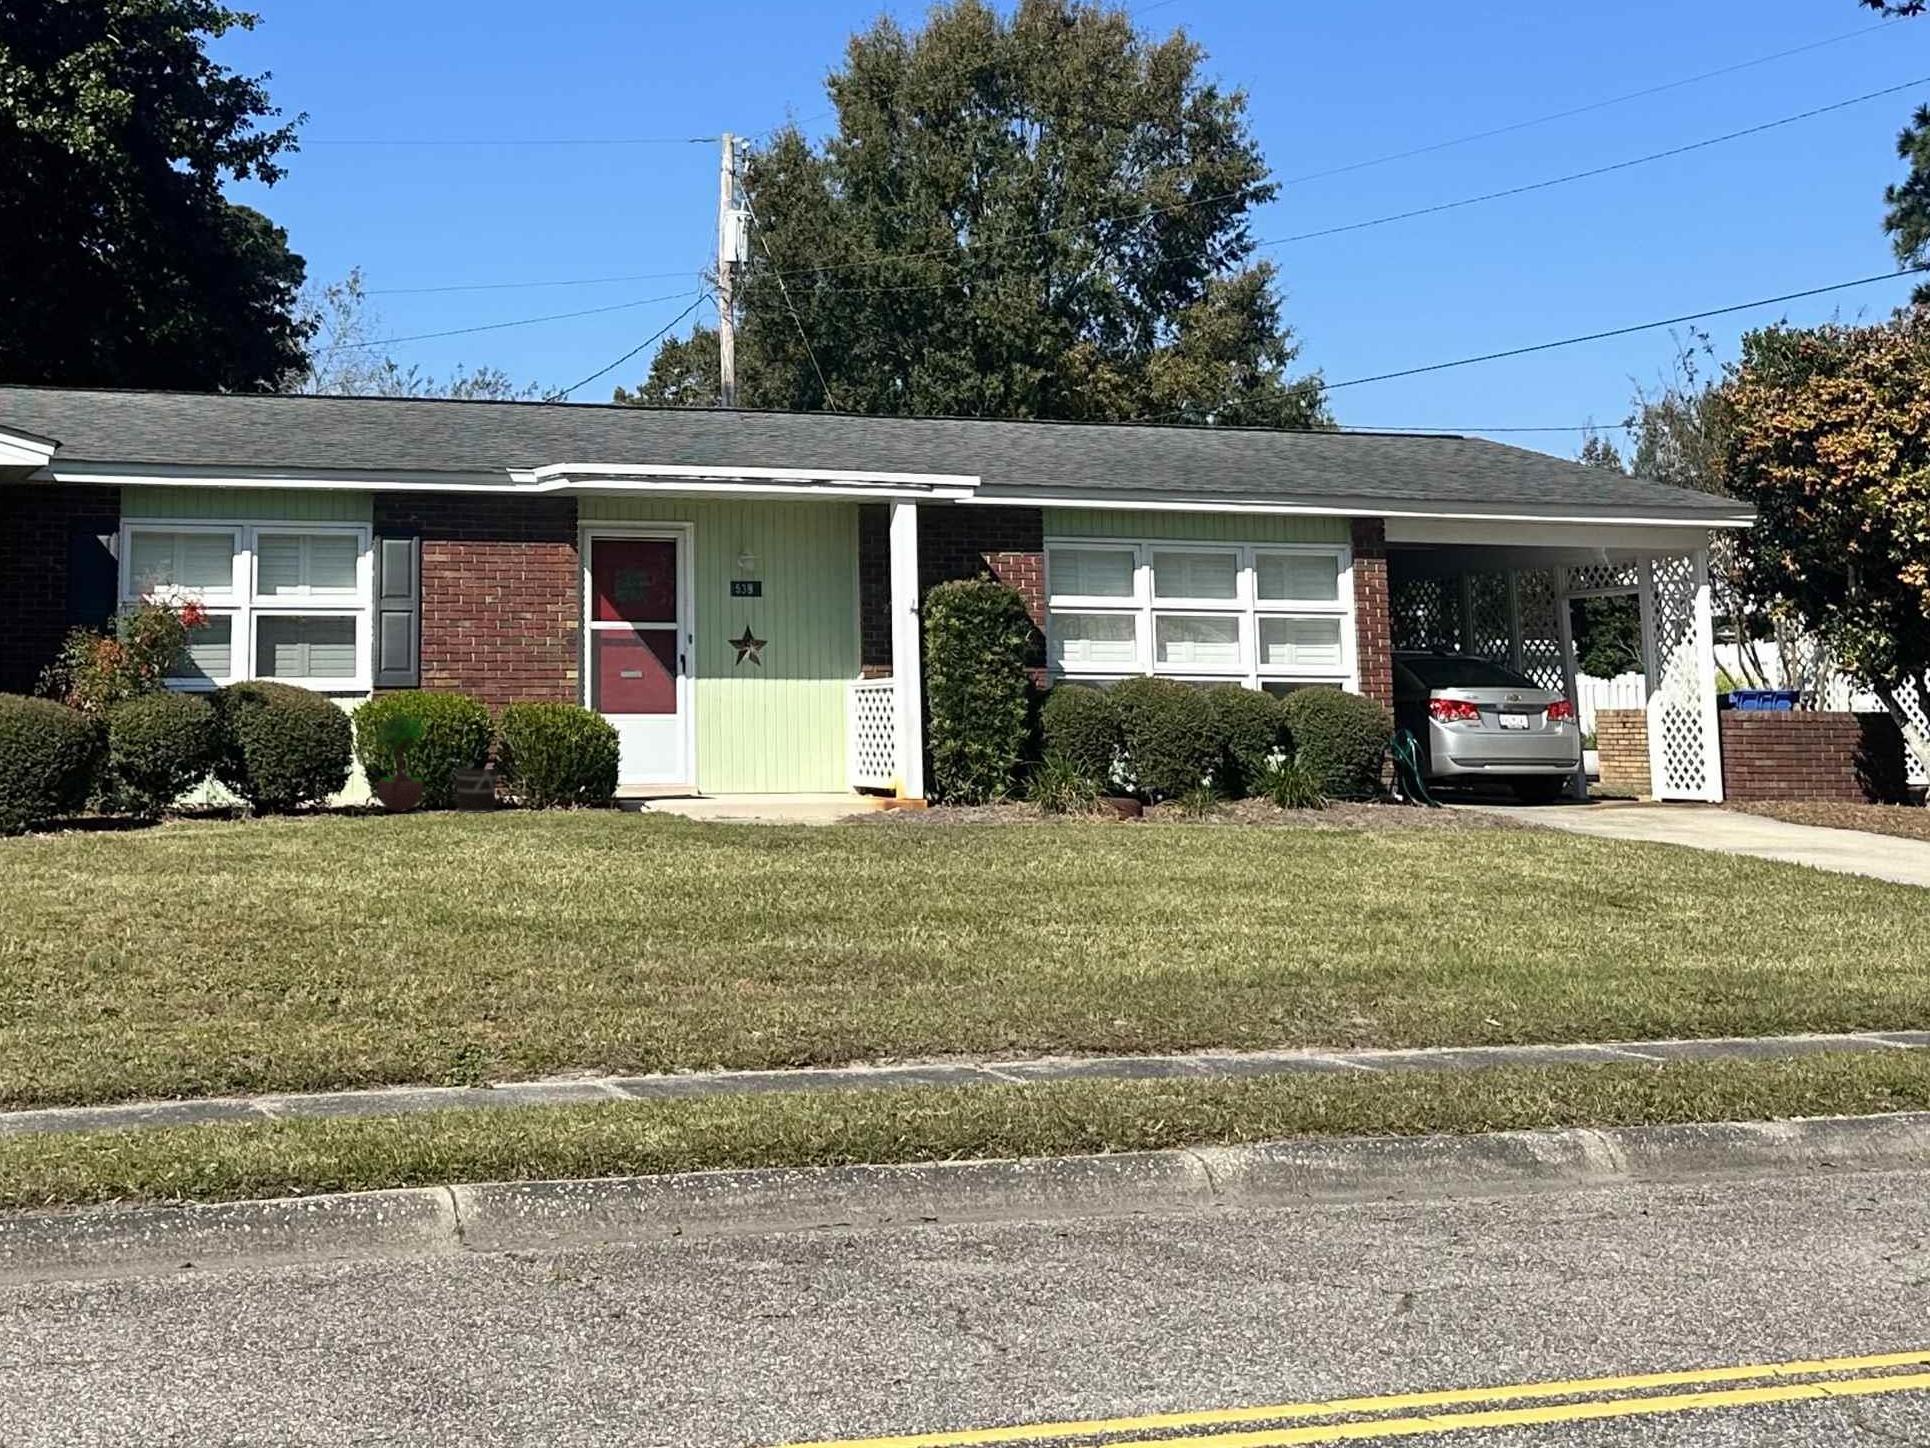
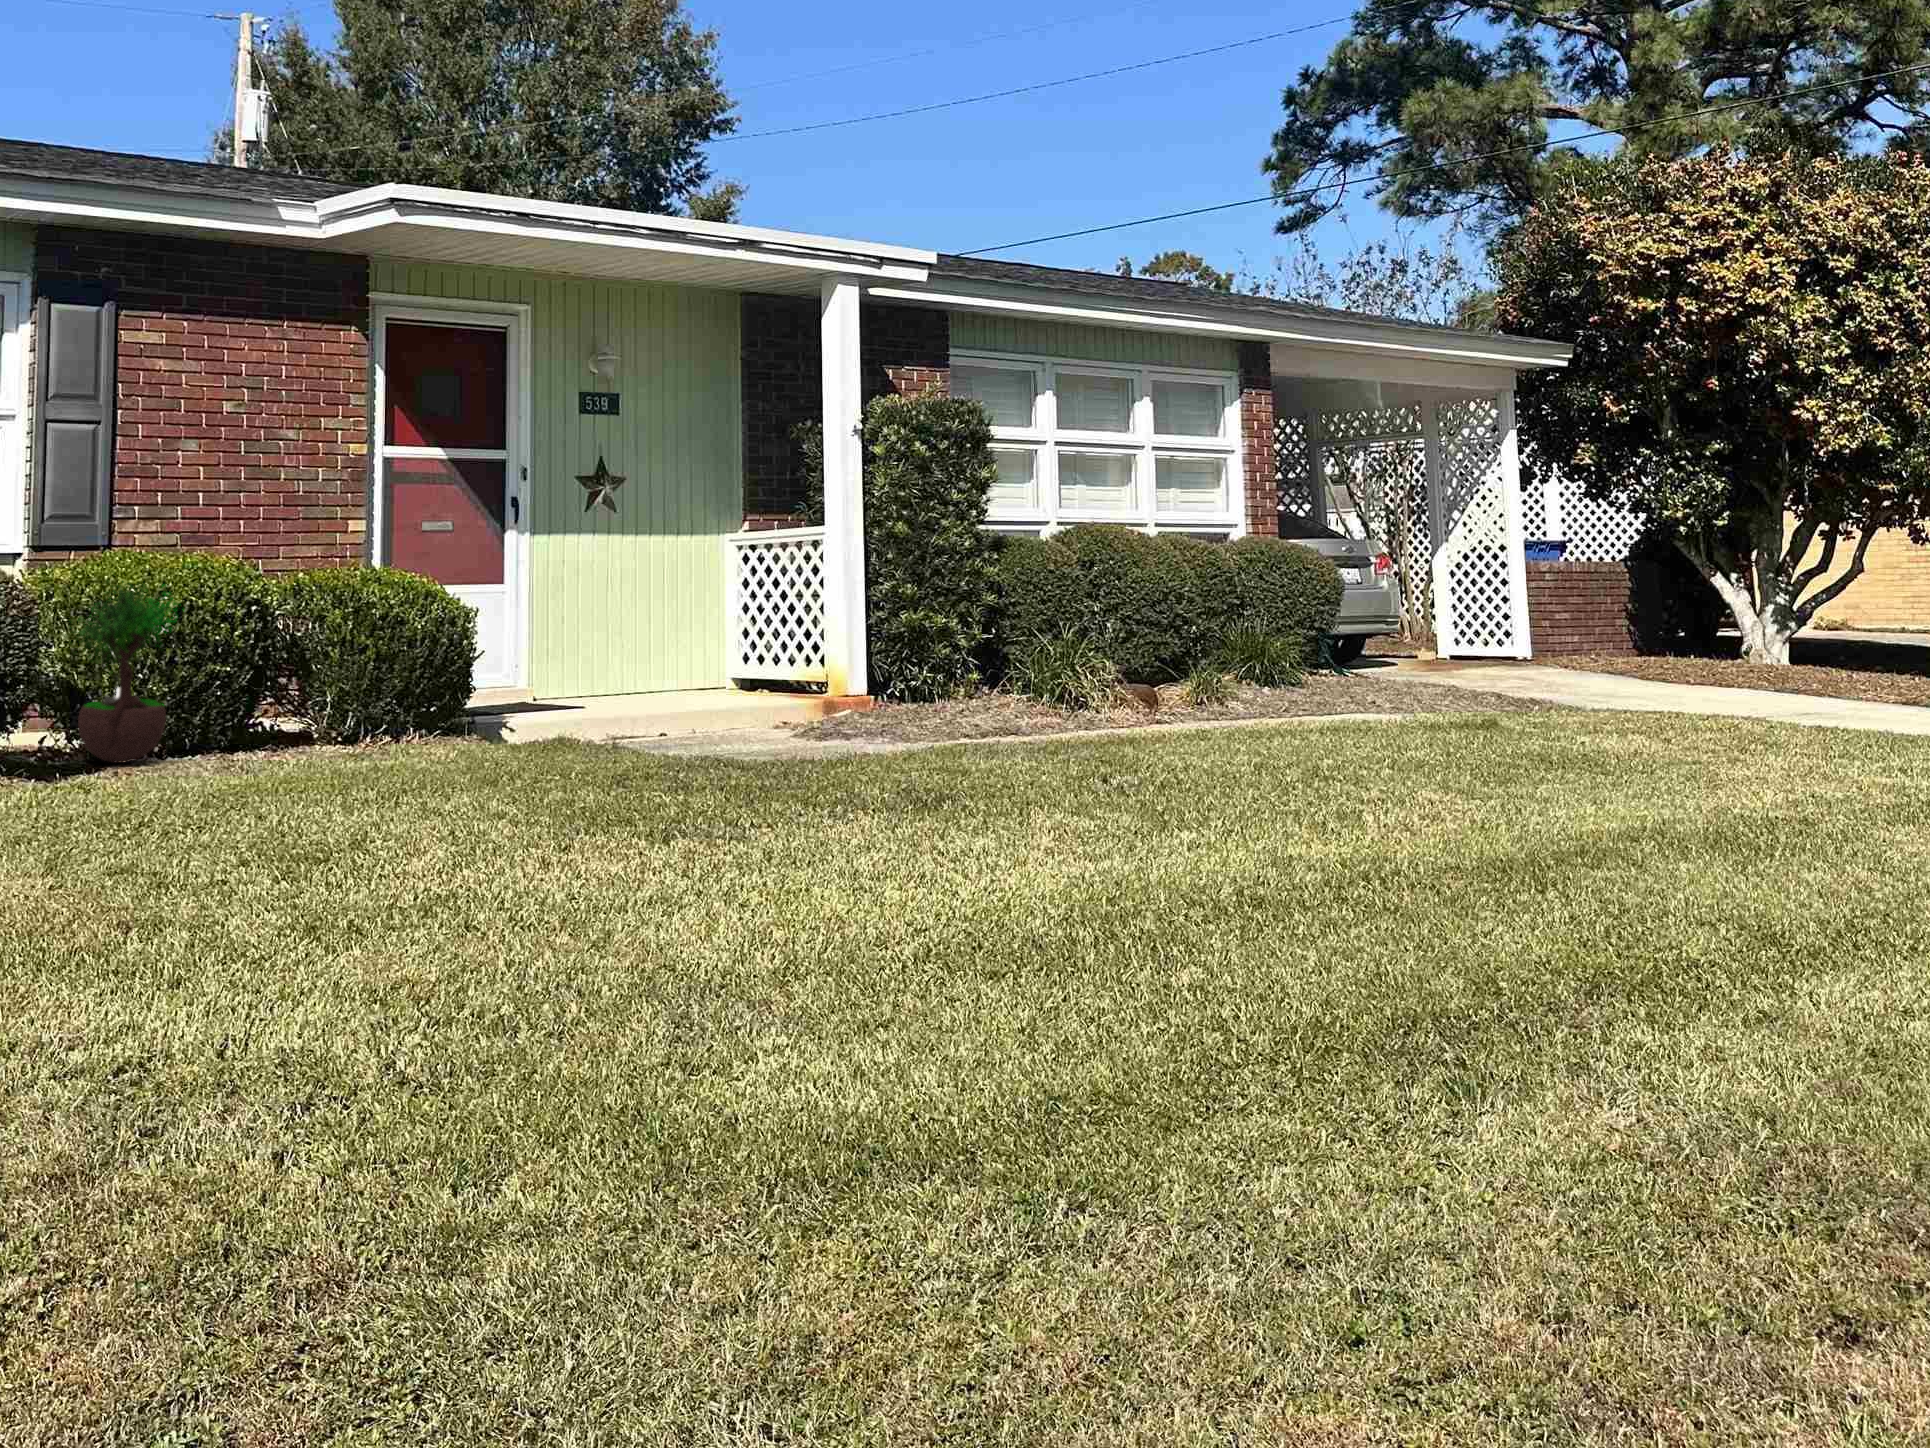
bucket: present [456,768,498,813] -> none [222,677,300,758]

